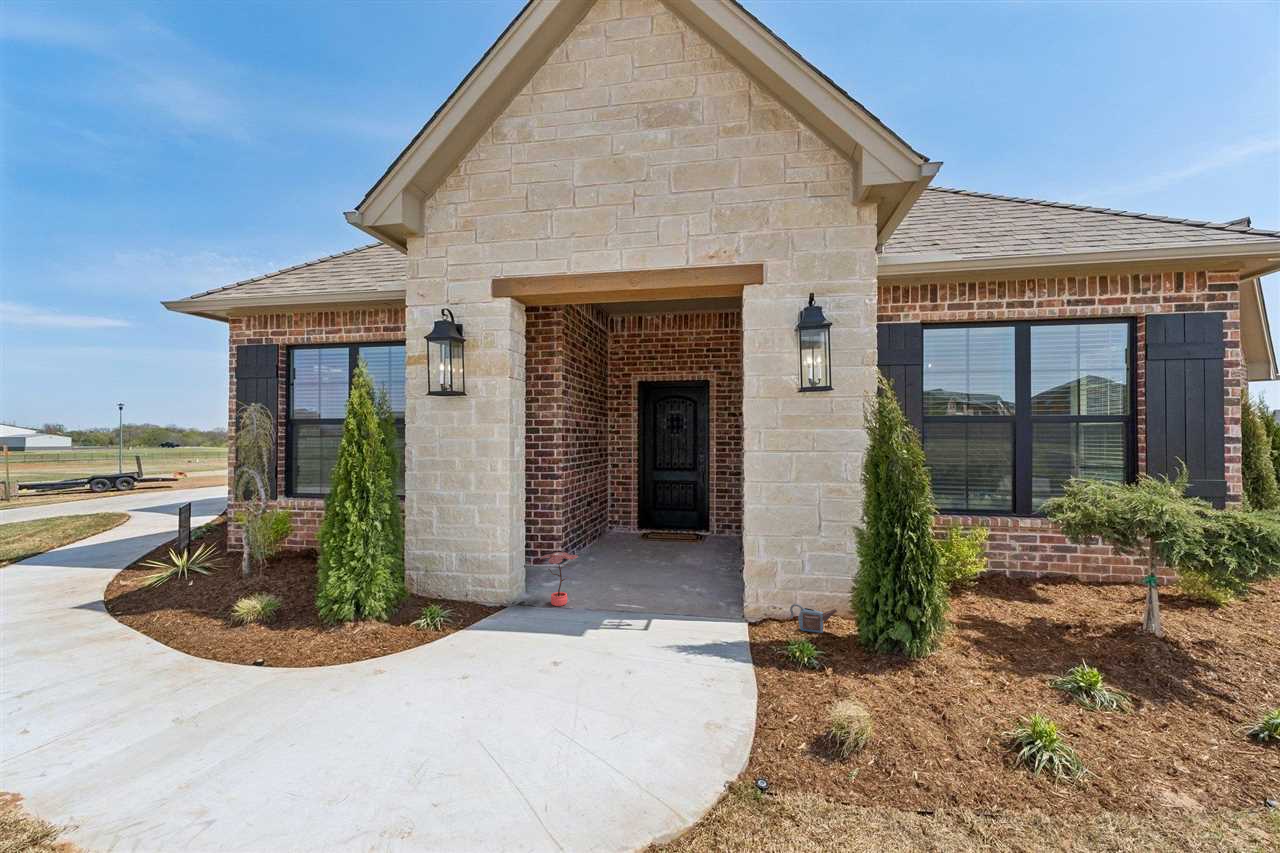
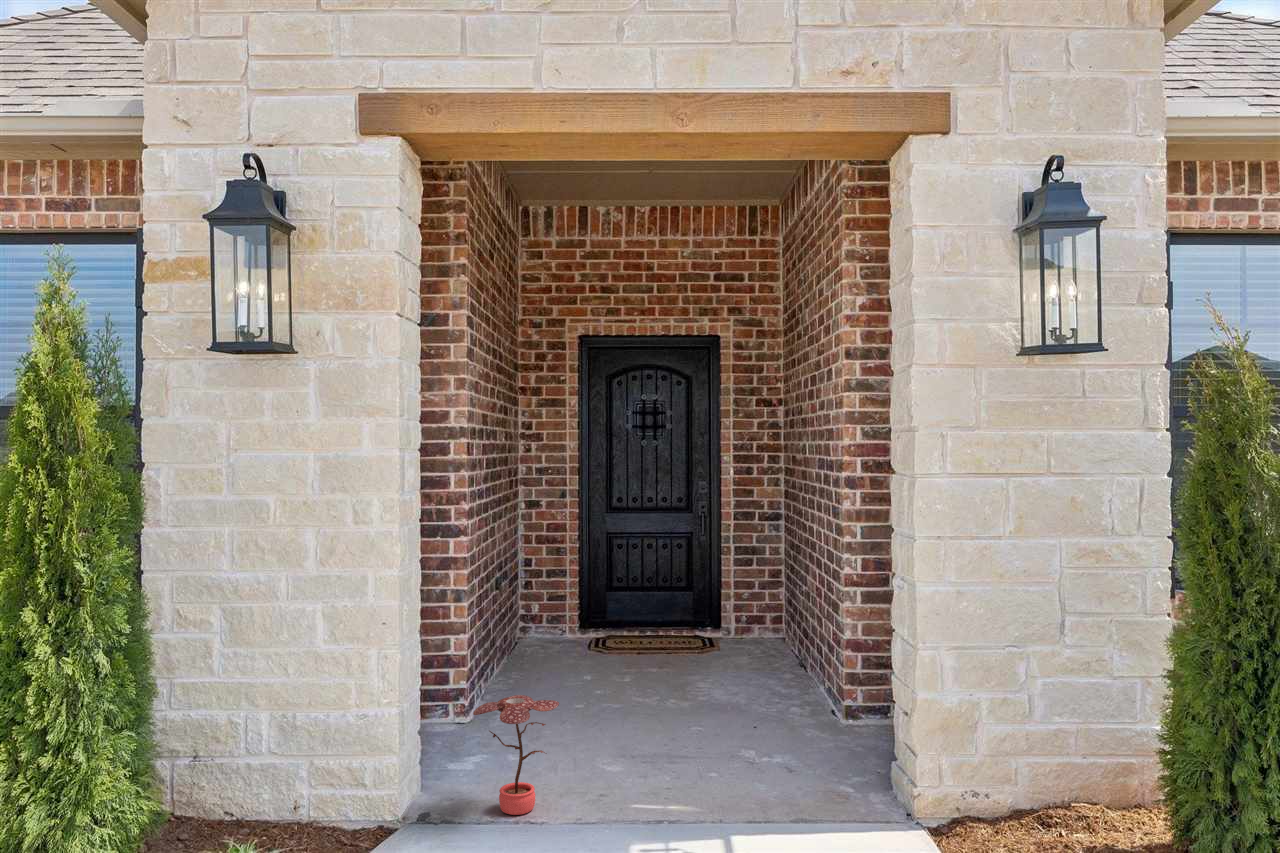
watering can: present [790,604,837,633] -> none [1020,776,1117,832]

